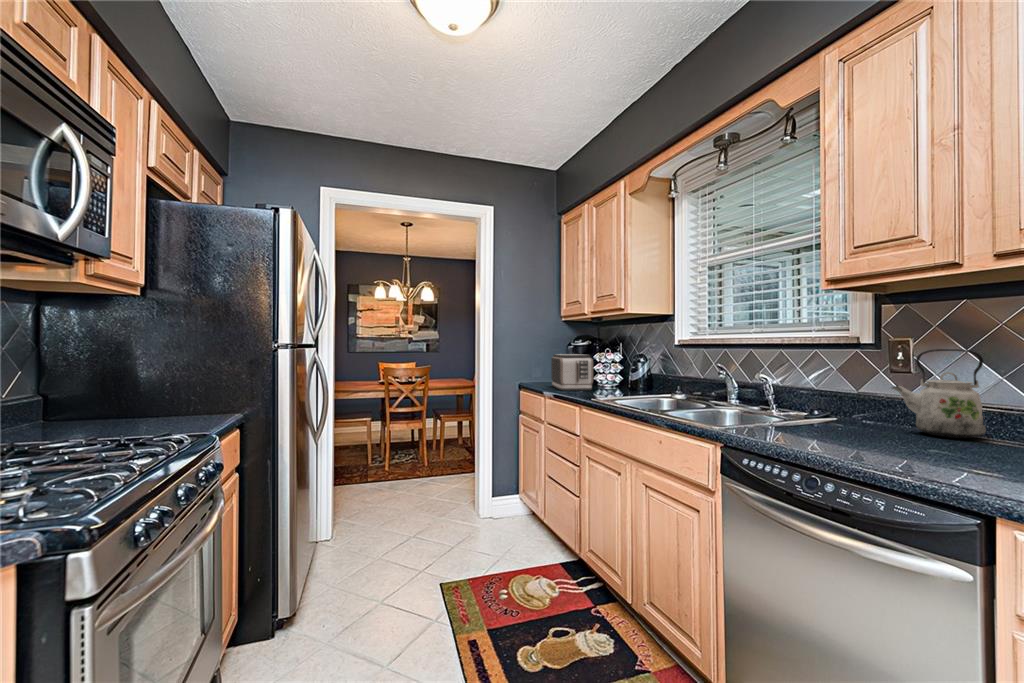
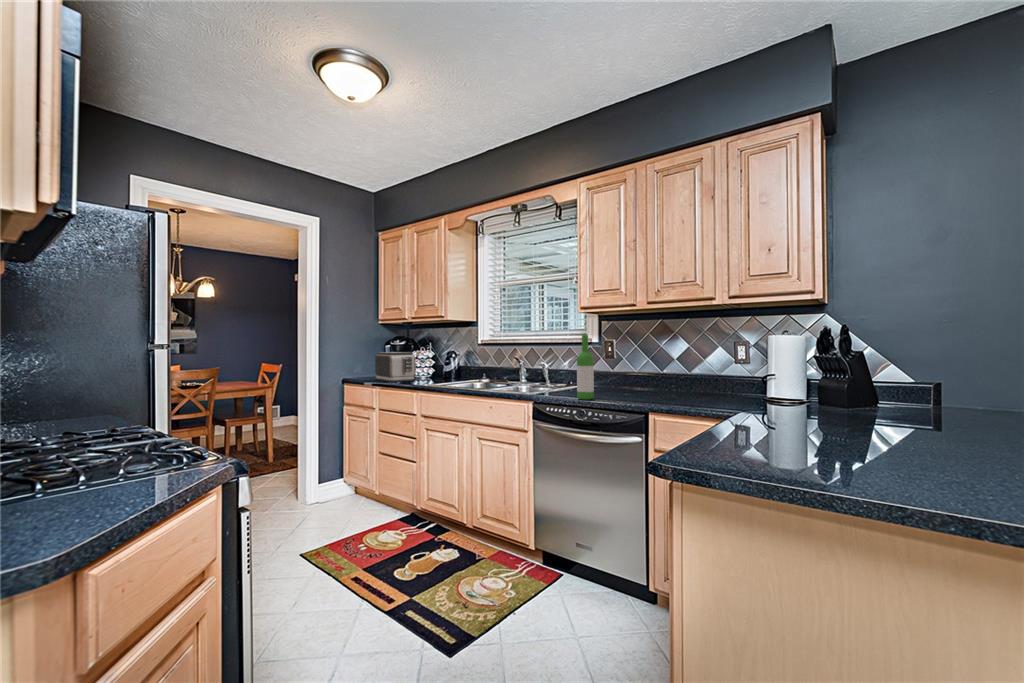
wine bottle: none [806,328,845,454] -> present [577,335,594,400]
kettle: present [892,349,986,438] -> none [607,345,644,390]

